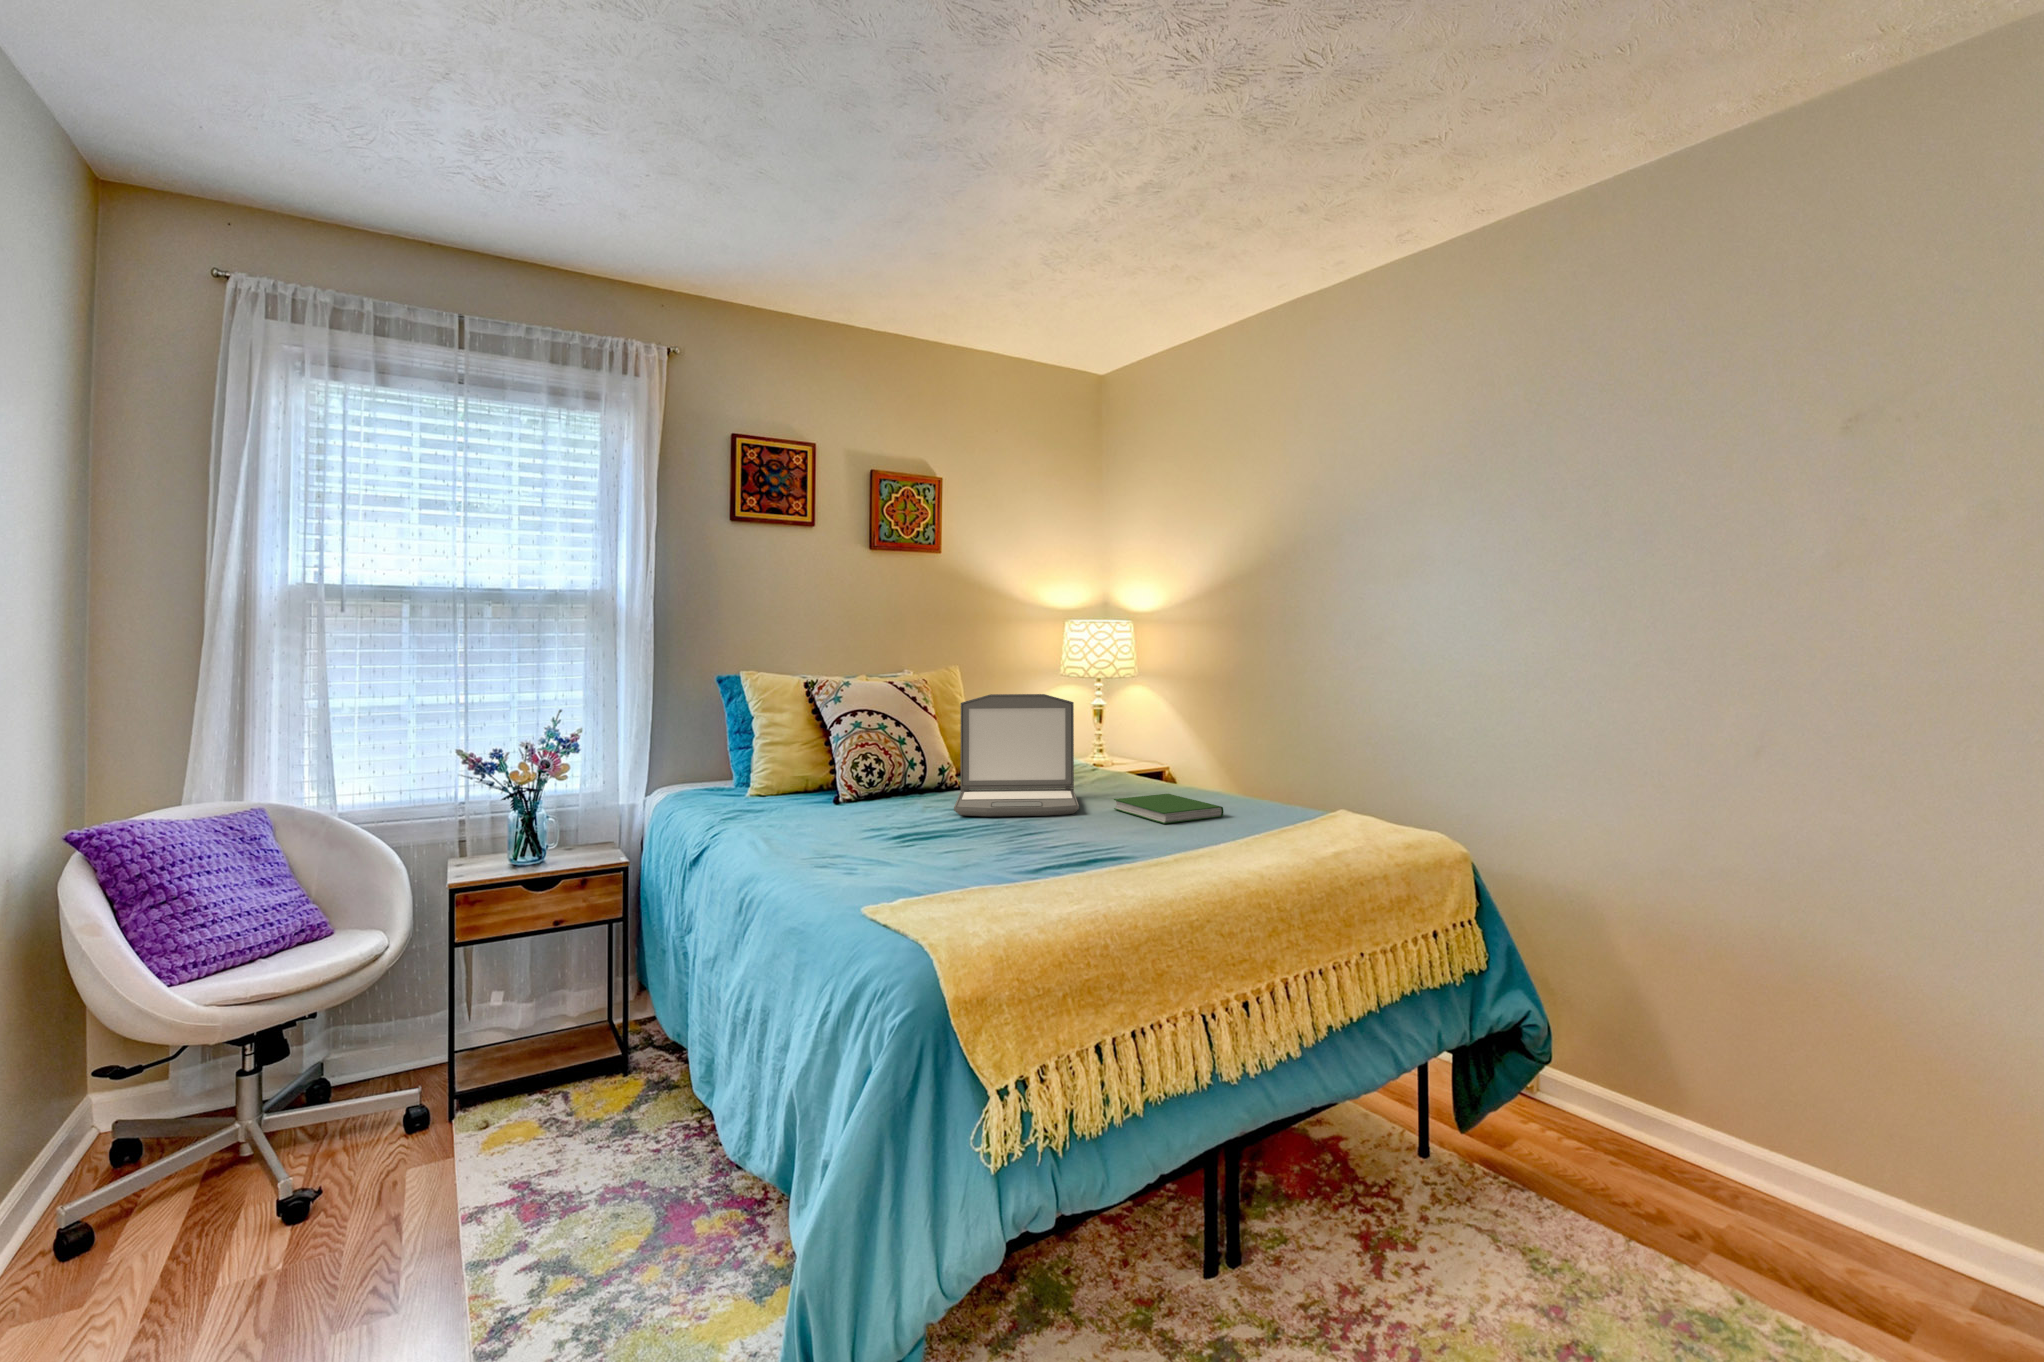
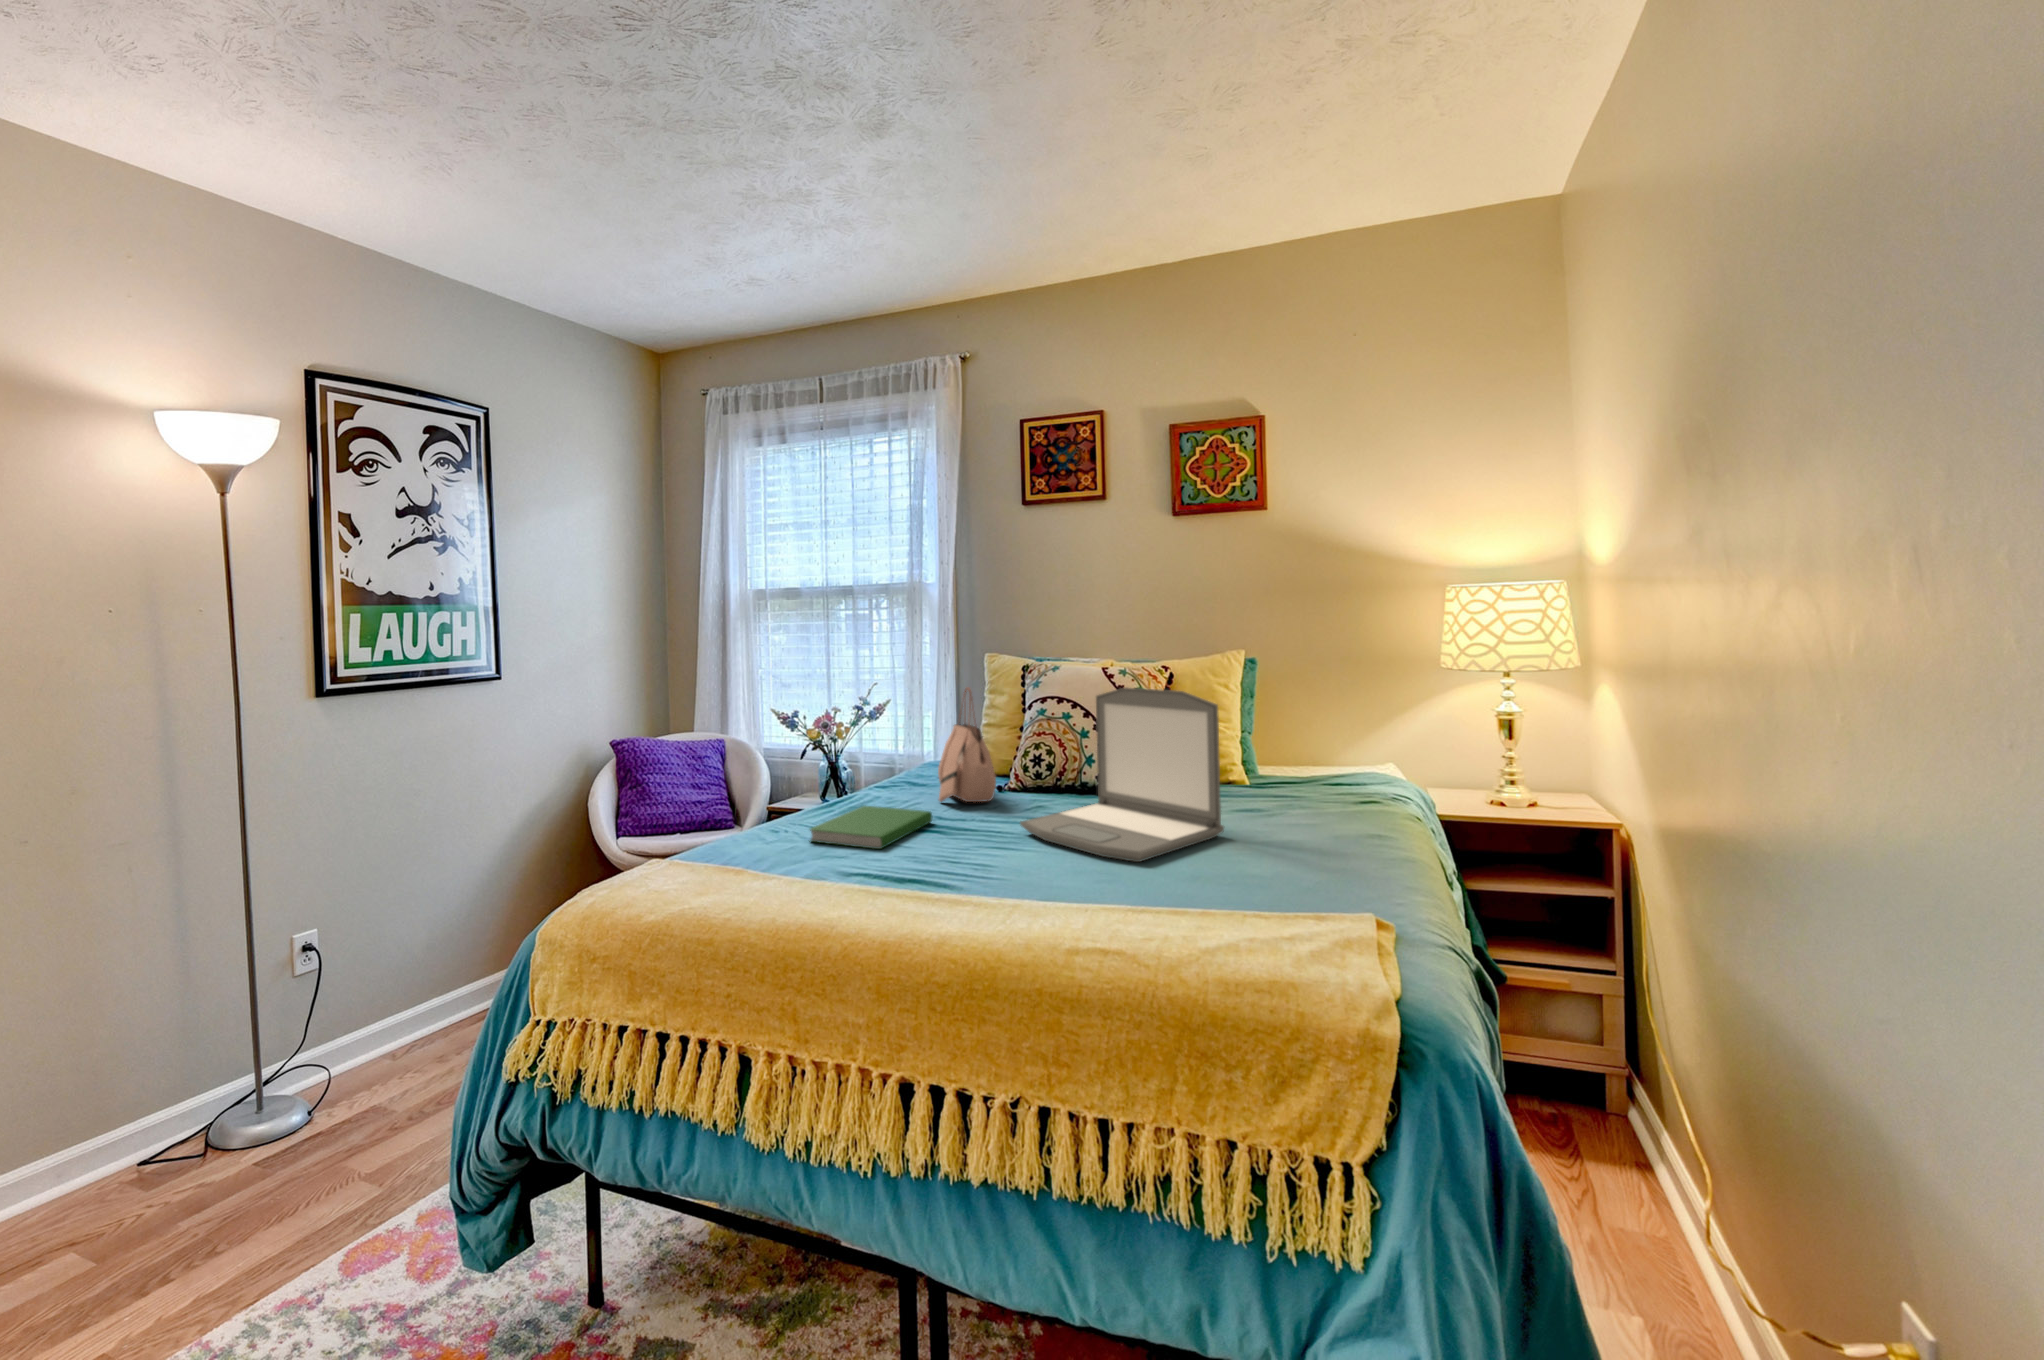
handbag: none [769,703,872,815] -> present [938,687,996,802]
hardcover book: present [1114,794,1224,824] -> present [809,806,932,849]

